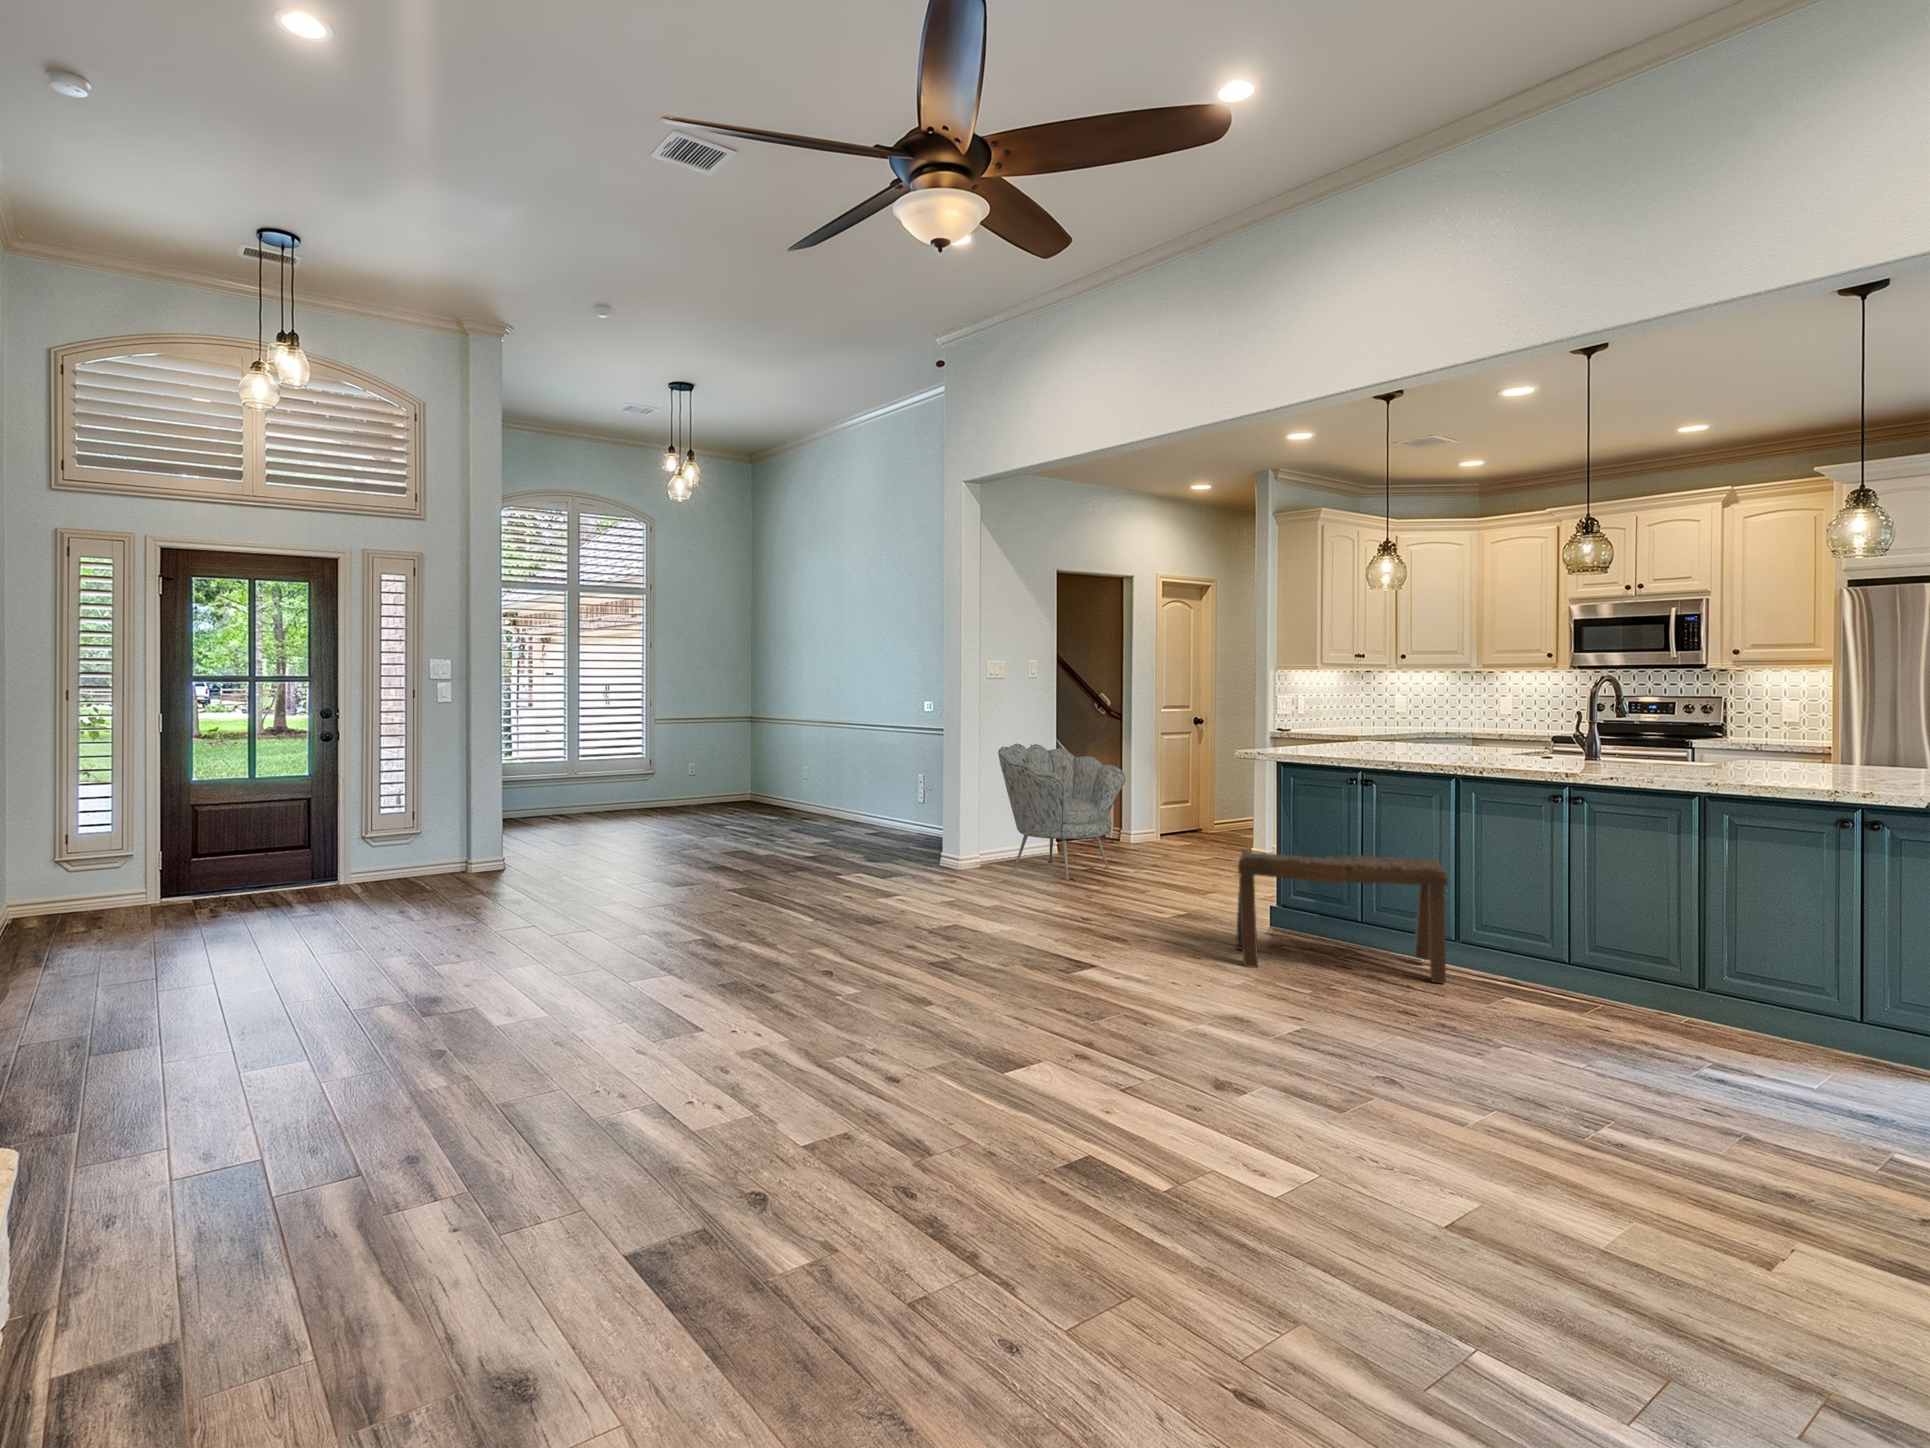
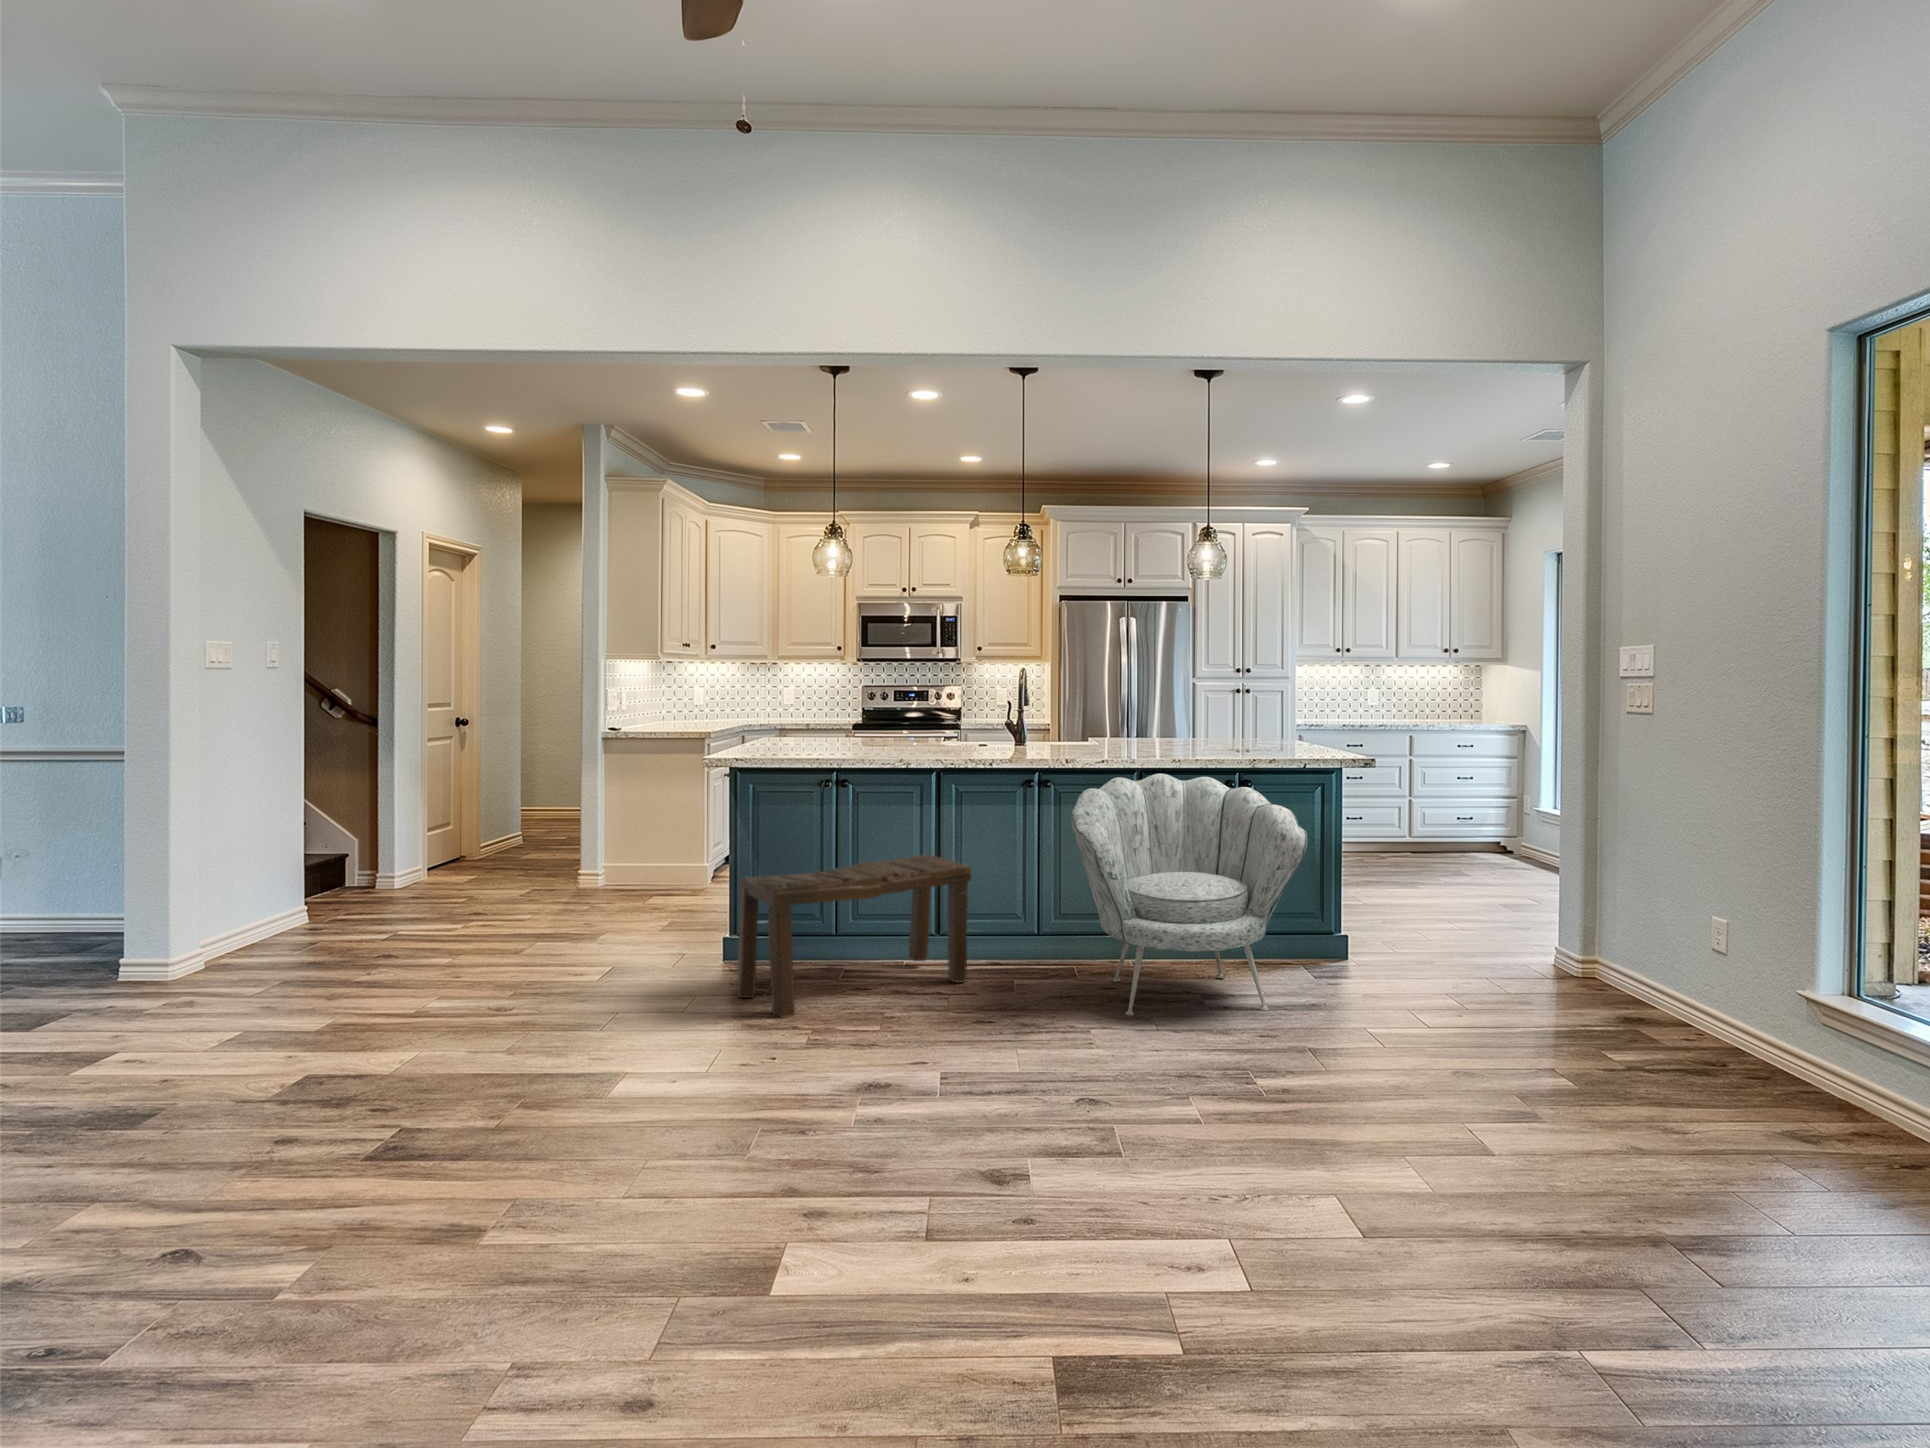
armchair: present [998,744,1125,880] -> present [1071,773,1307,1015]

